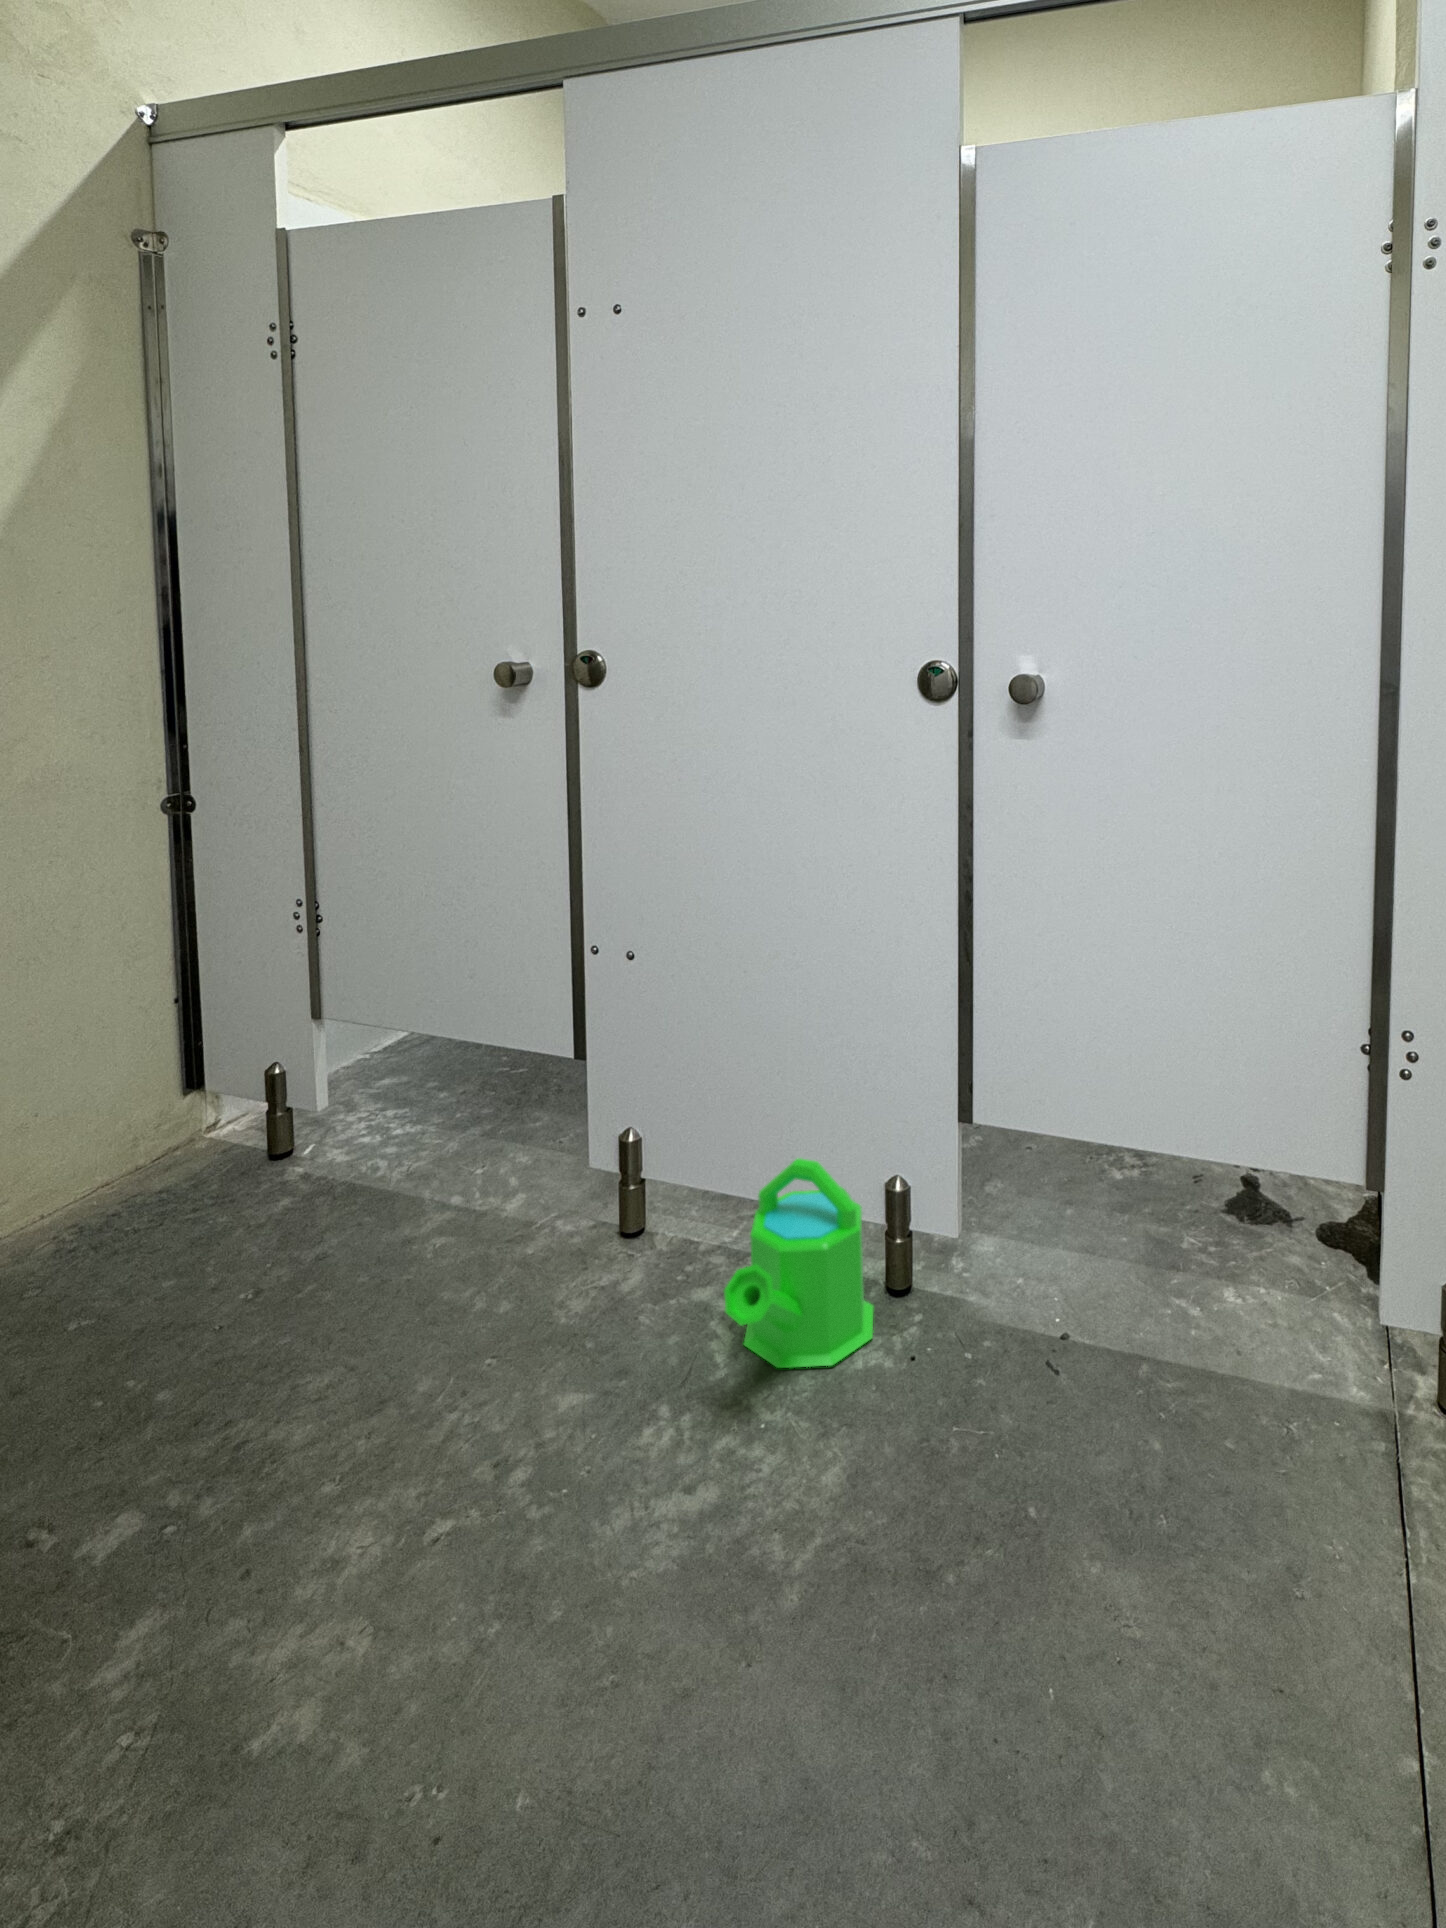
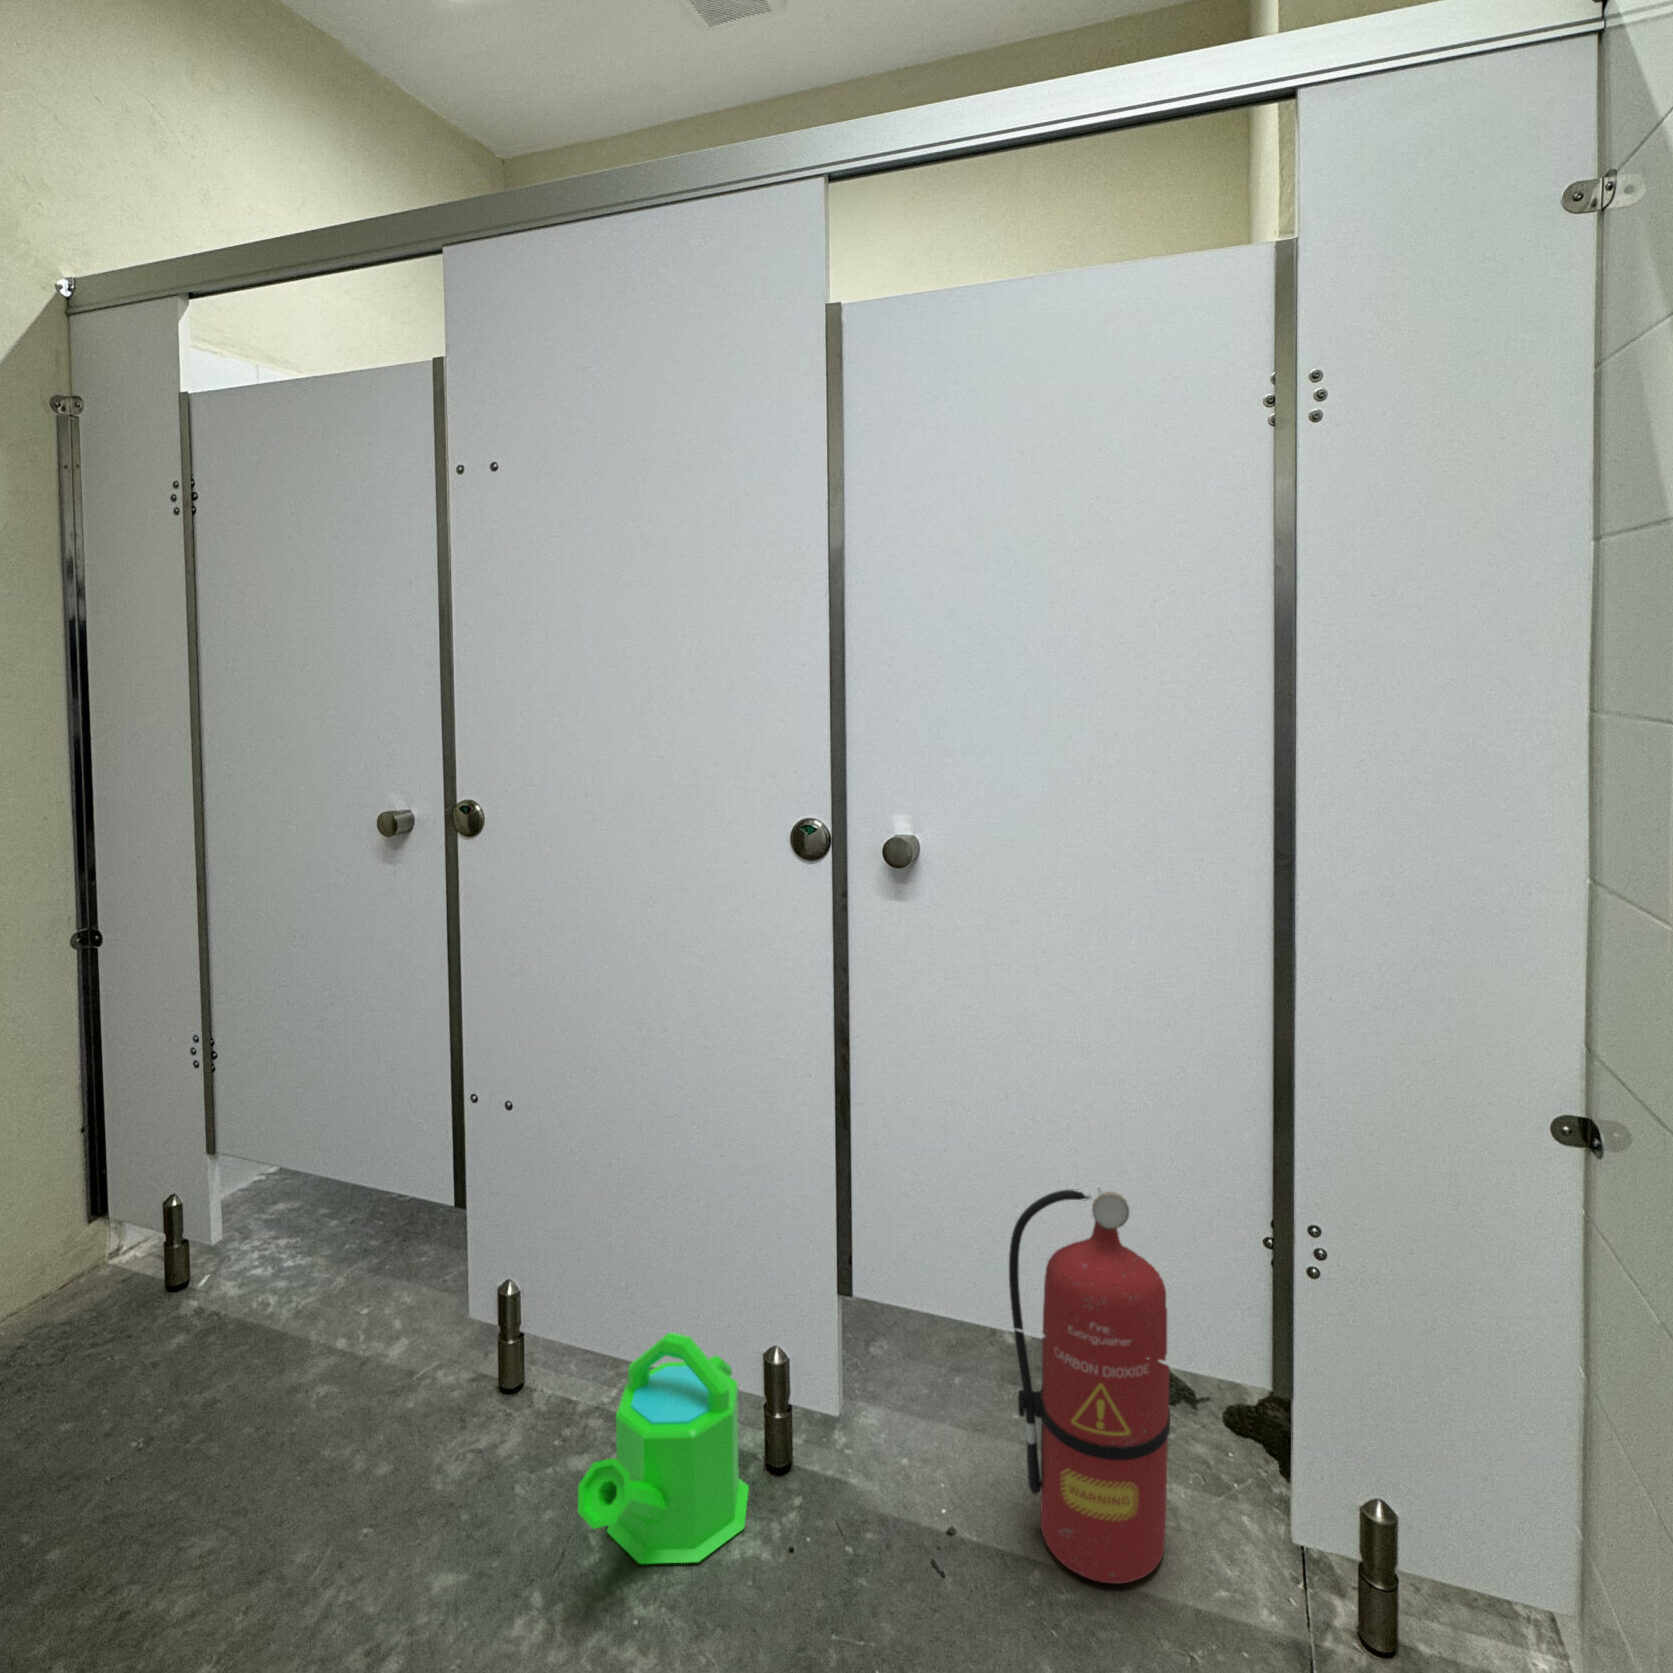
fire extinguisher: none [1116,993,1291,1370] -> present [1009,1189,1170,1583]

